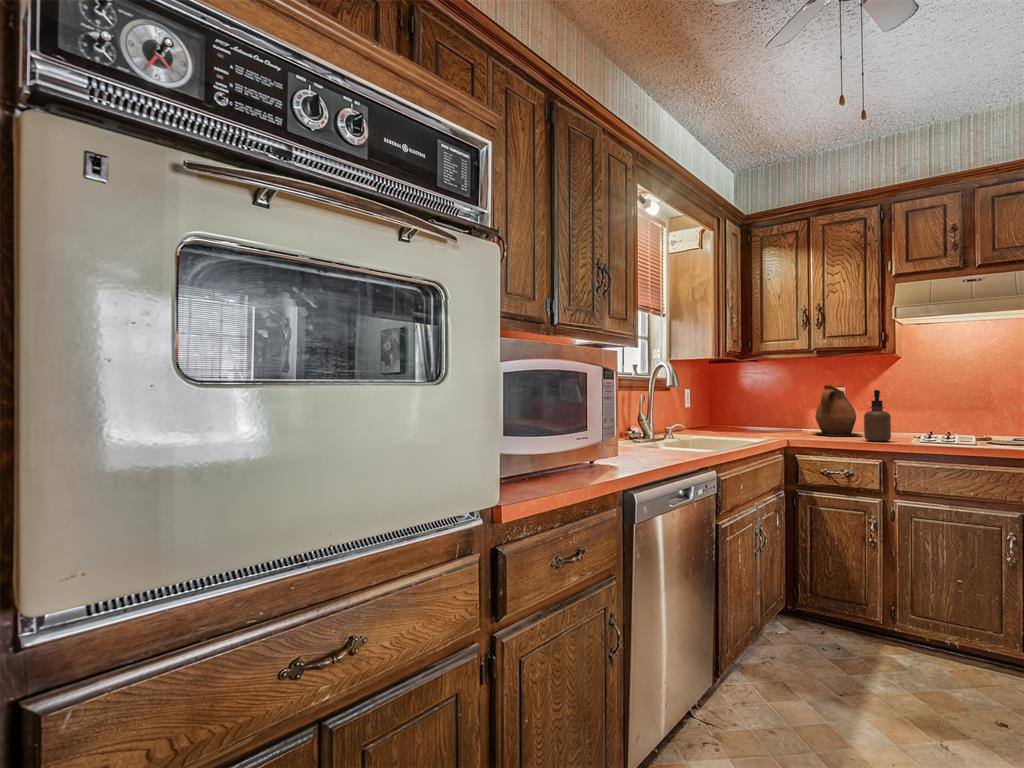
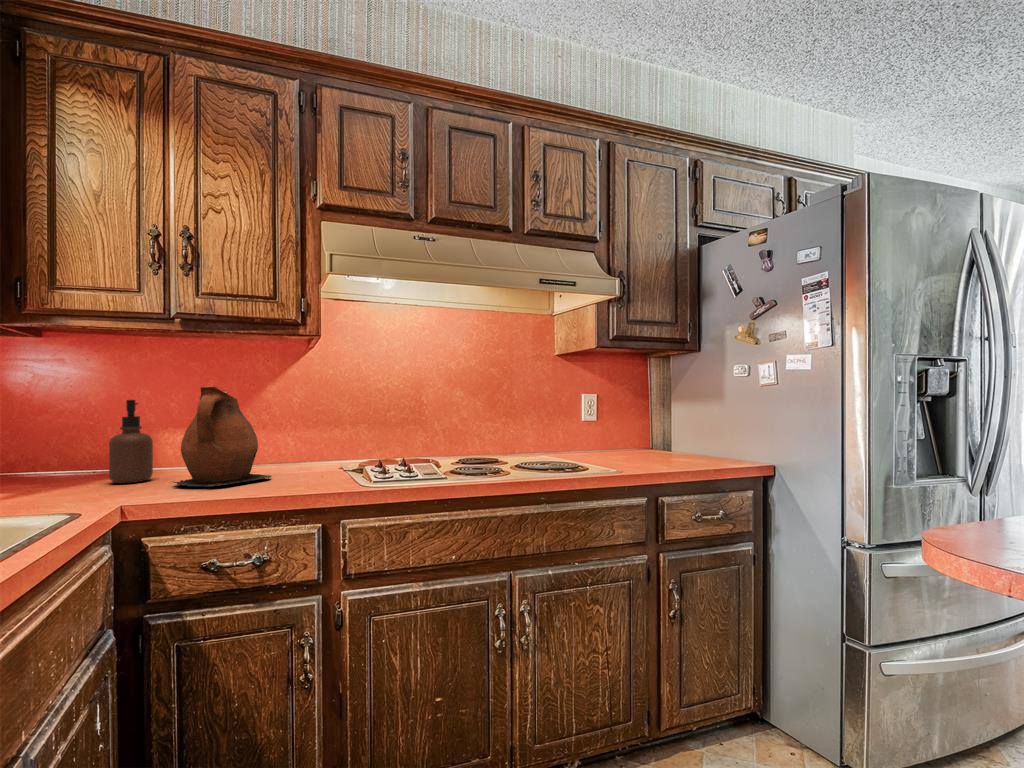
soap dispenser: present [864,390,891,442] -> present [109,400,153,483]

